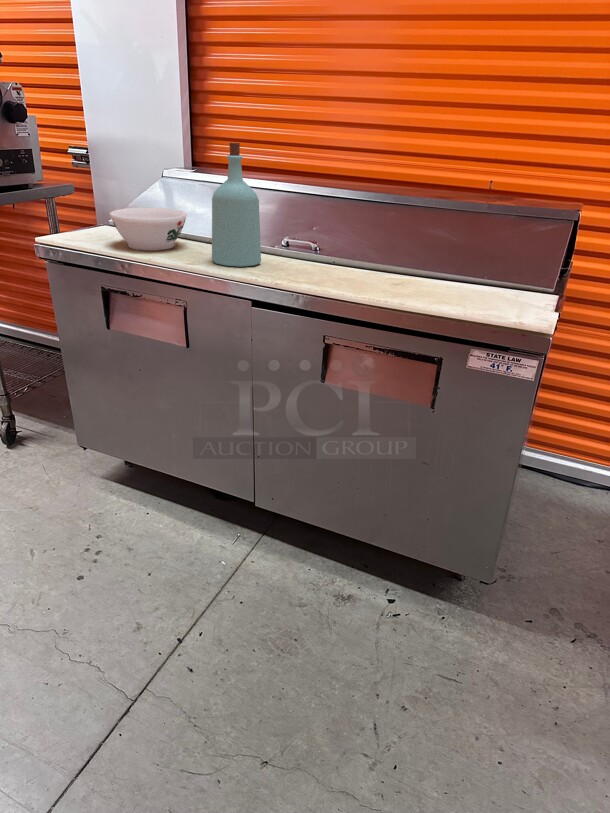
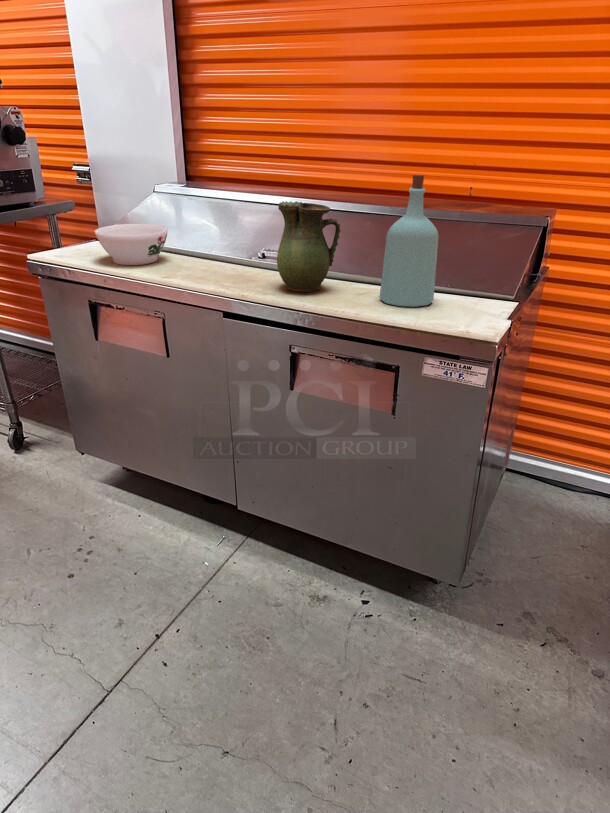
bottle: present [212,143,261,267] -> present [379,175,439,307]
pitcher: none [310,186,378,280] -> present [277,201,341,292]

